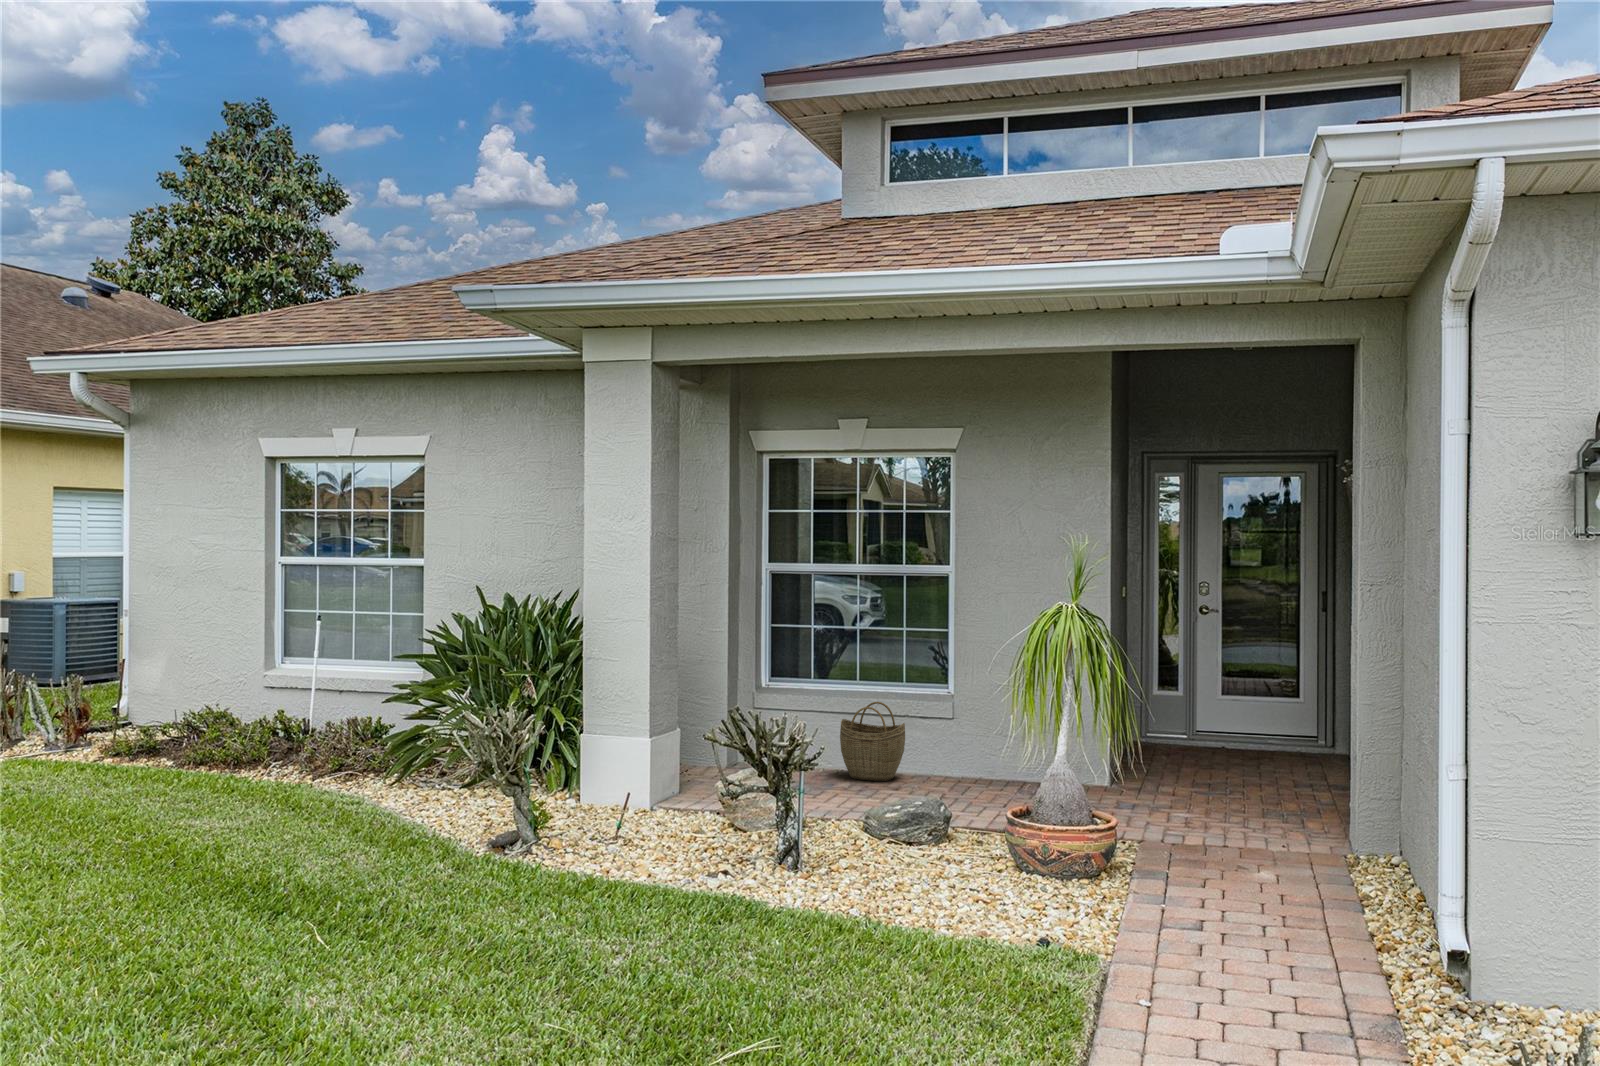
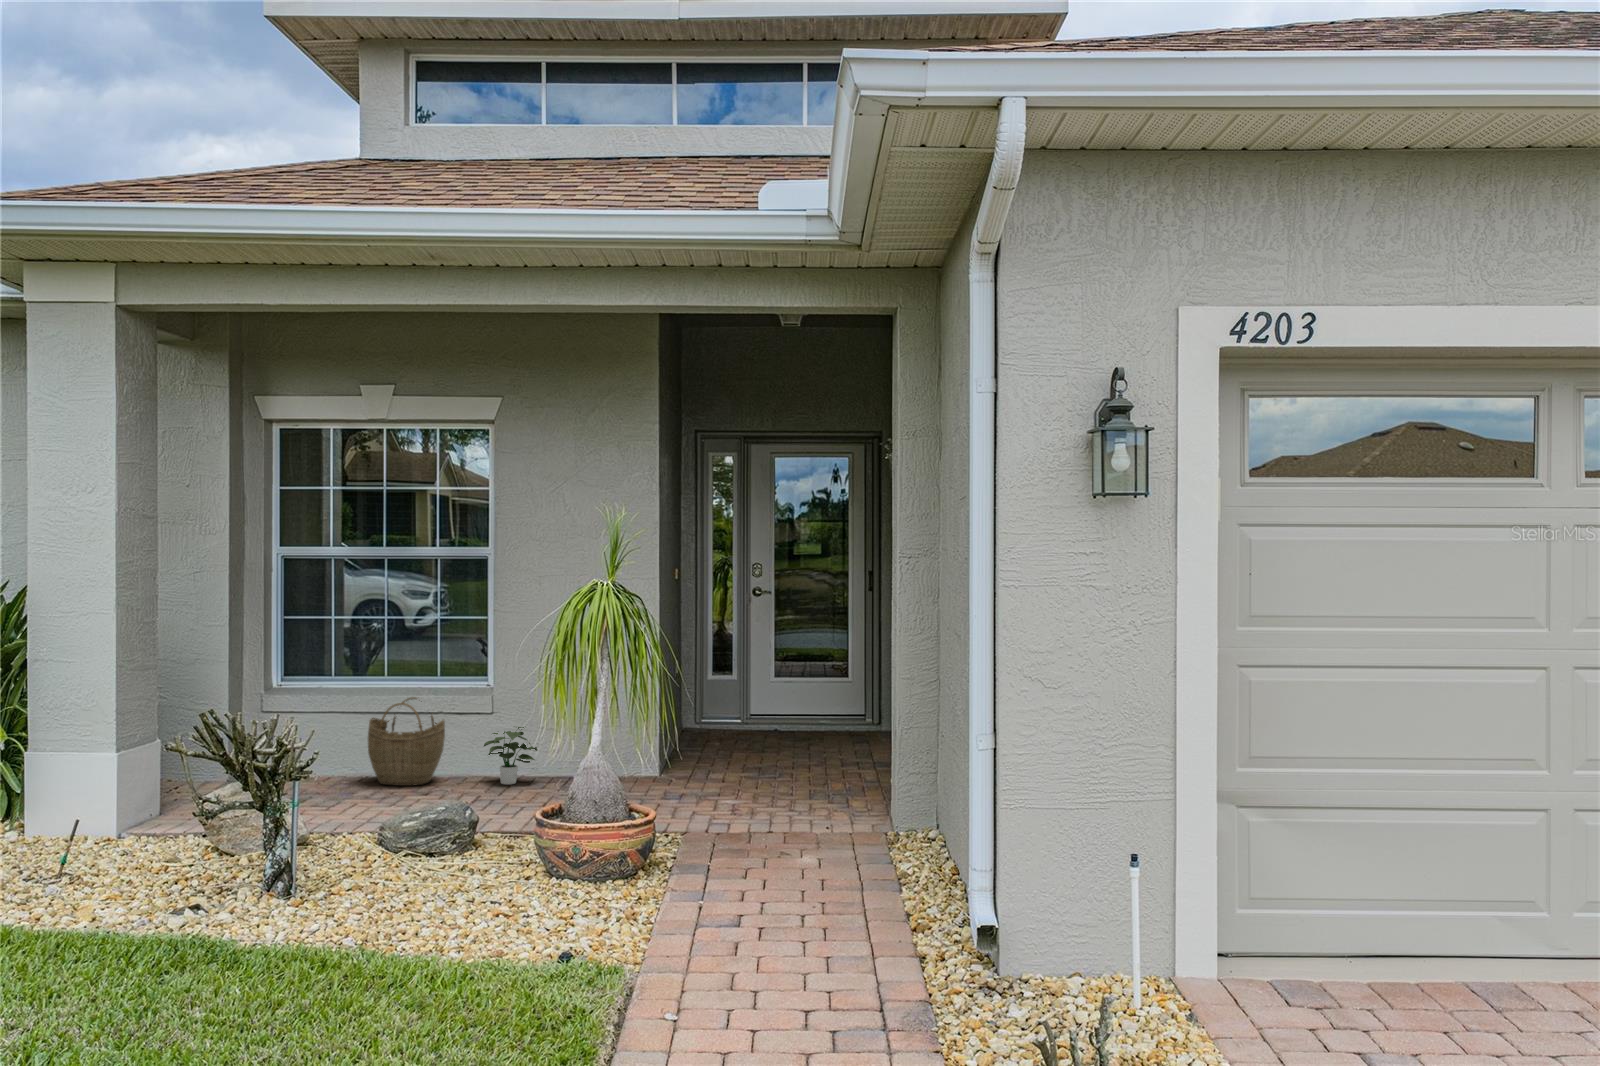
potted plant: none [939,732,988,784] -> present [484,727,538,785]

